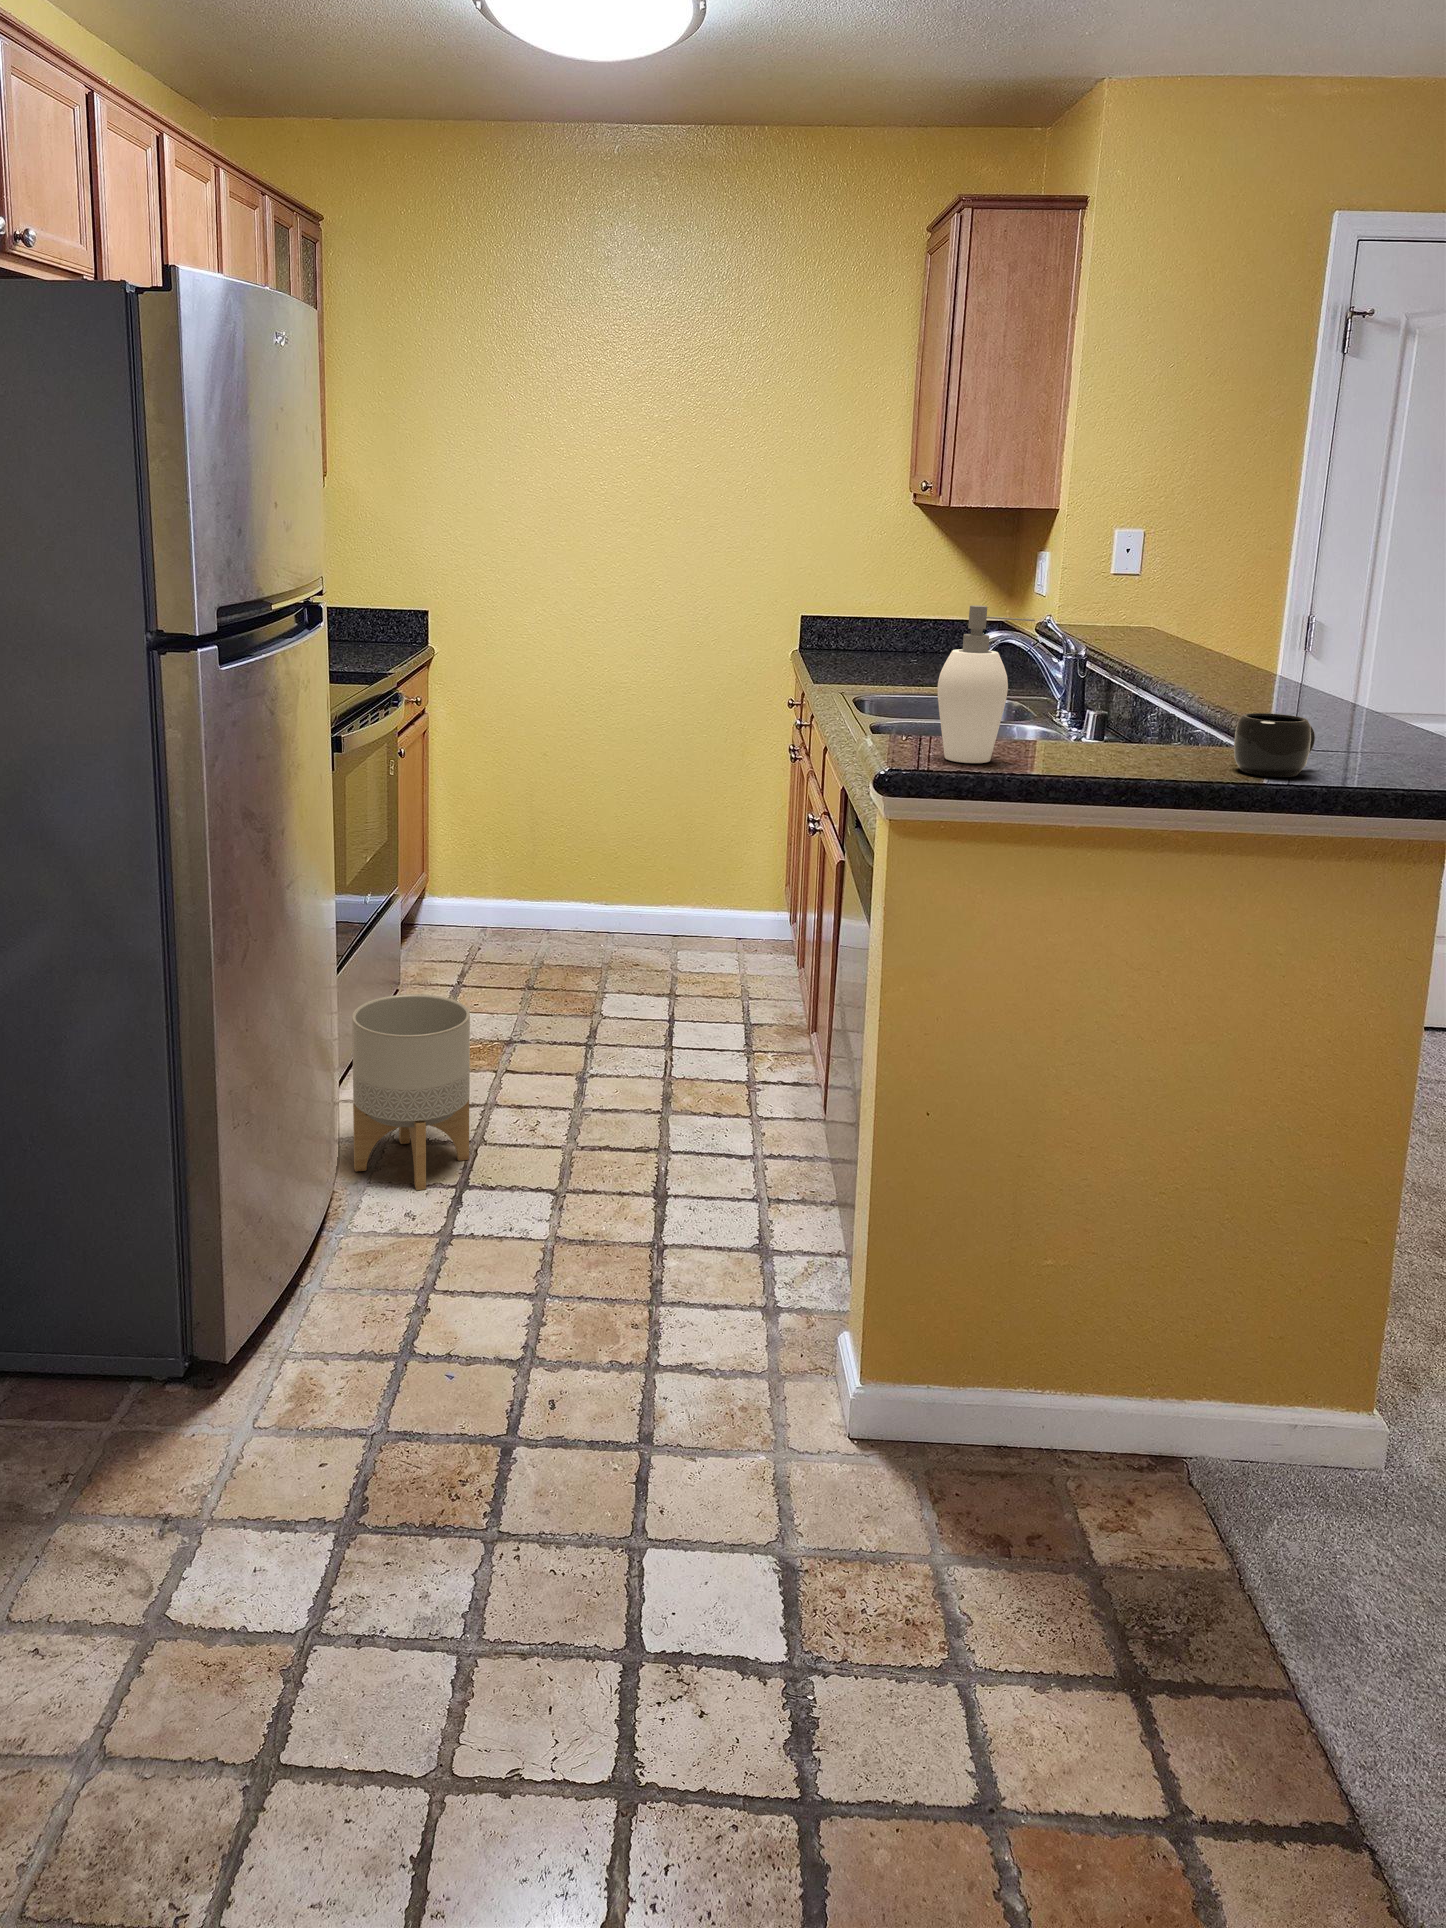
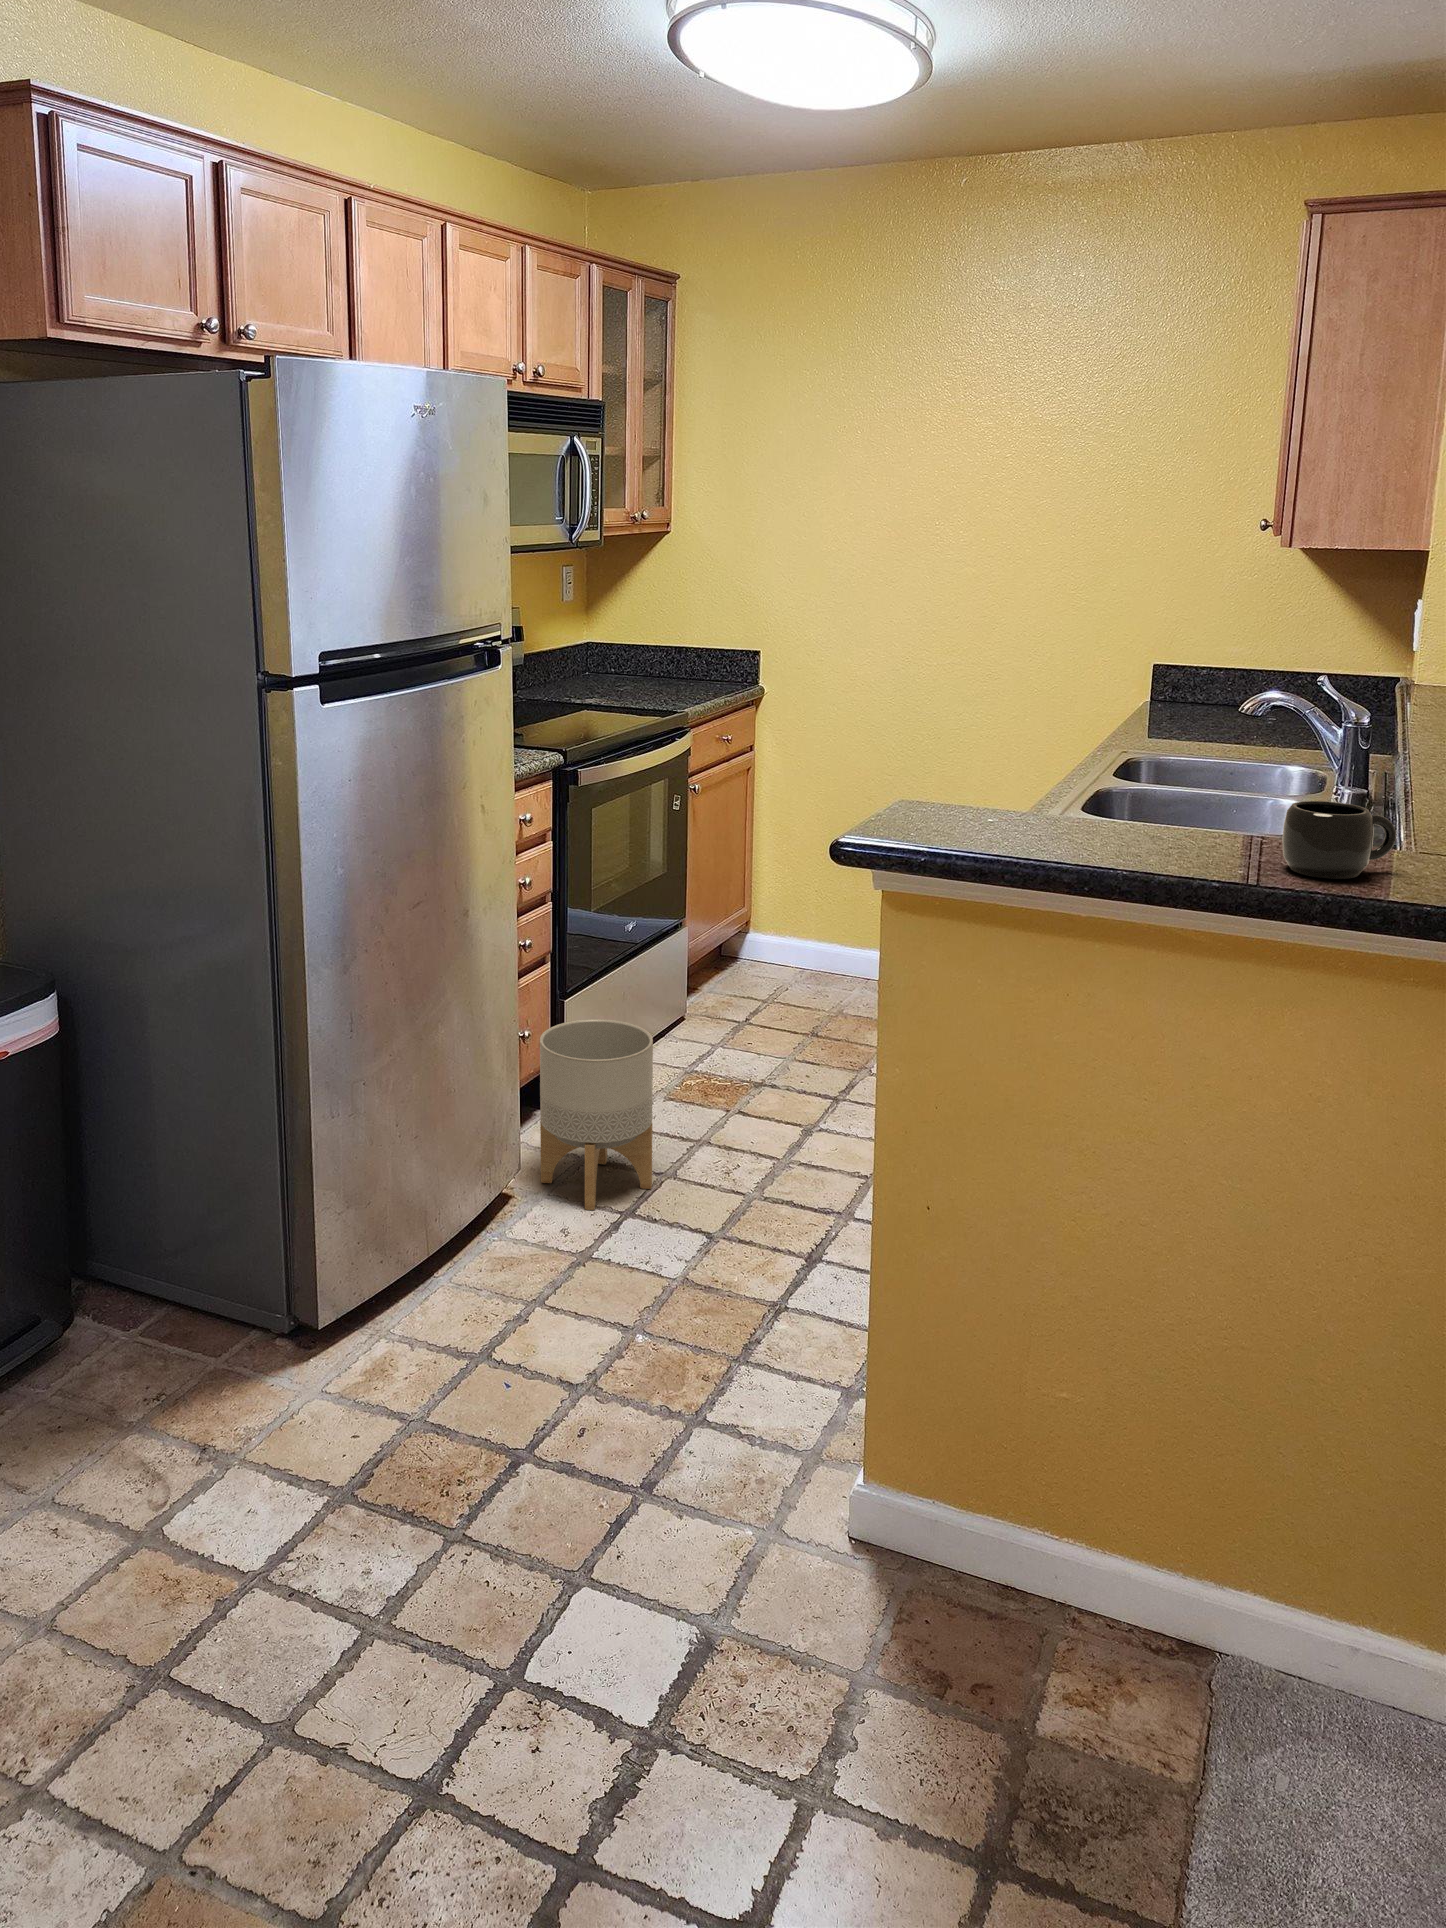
soap dispenser: present [938,605,1035,763] -> none [943,667,1036,837]

